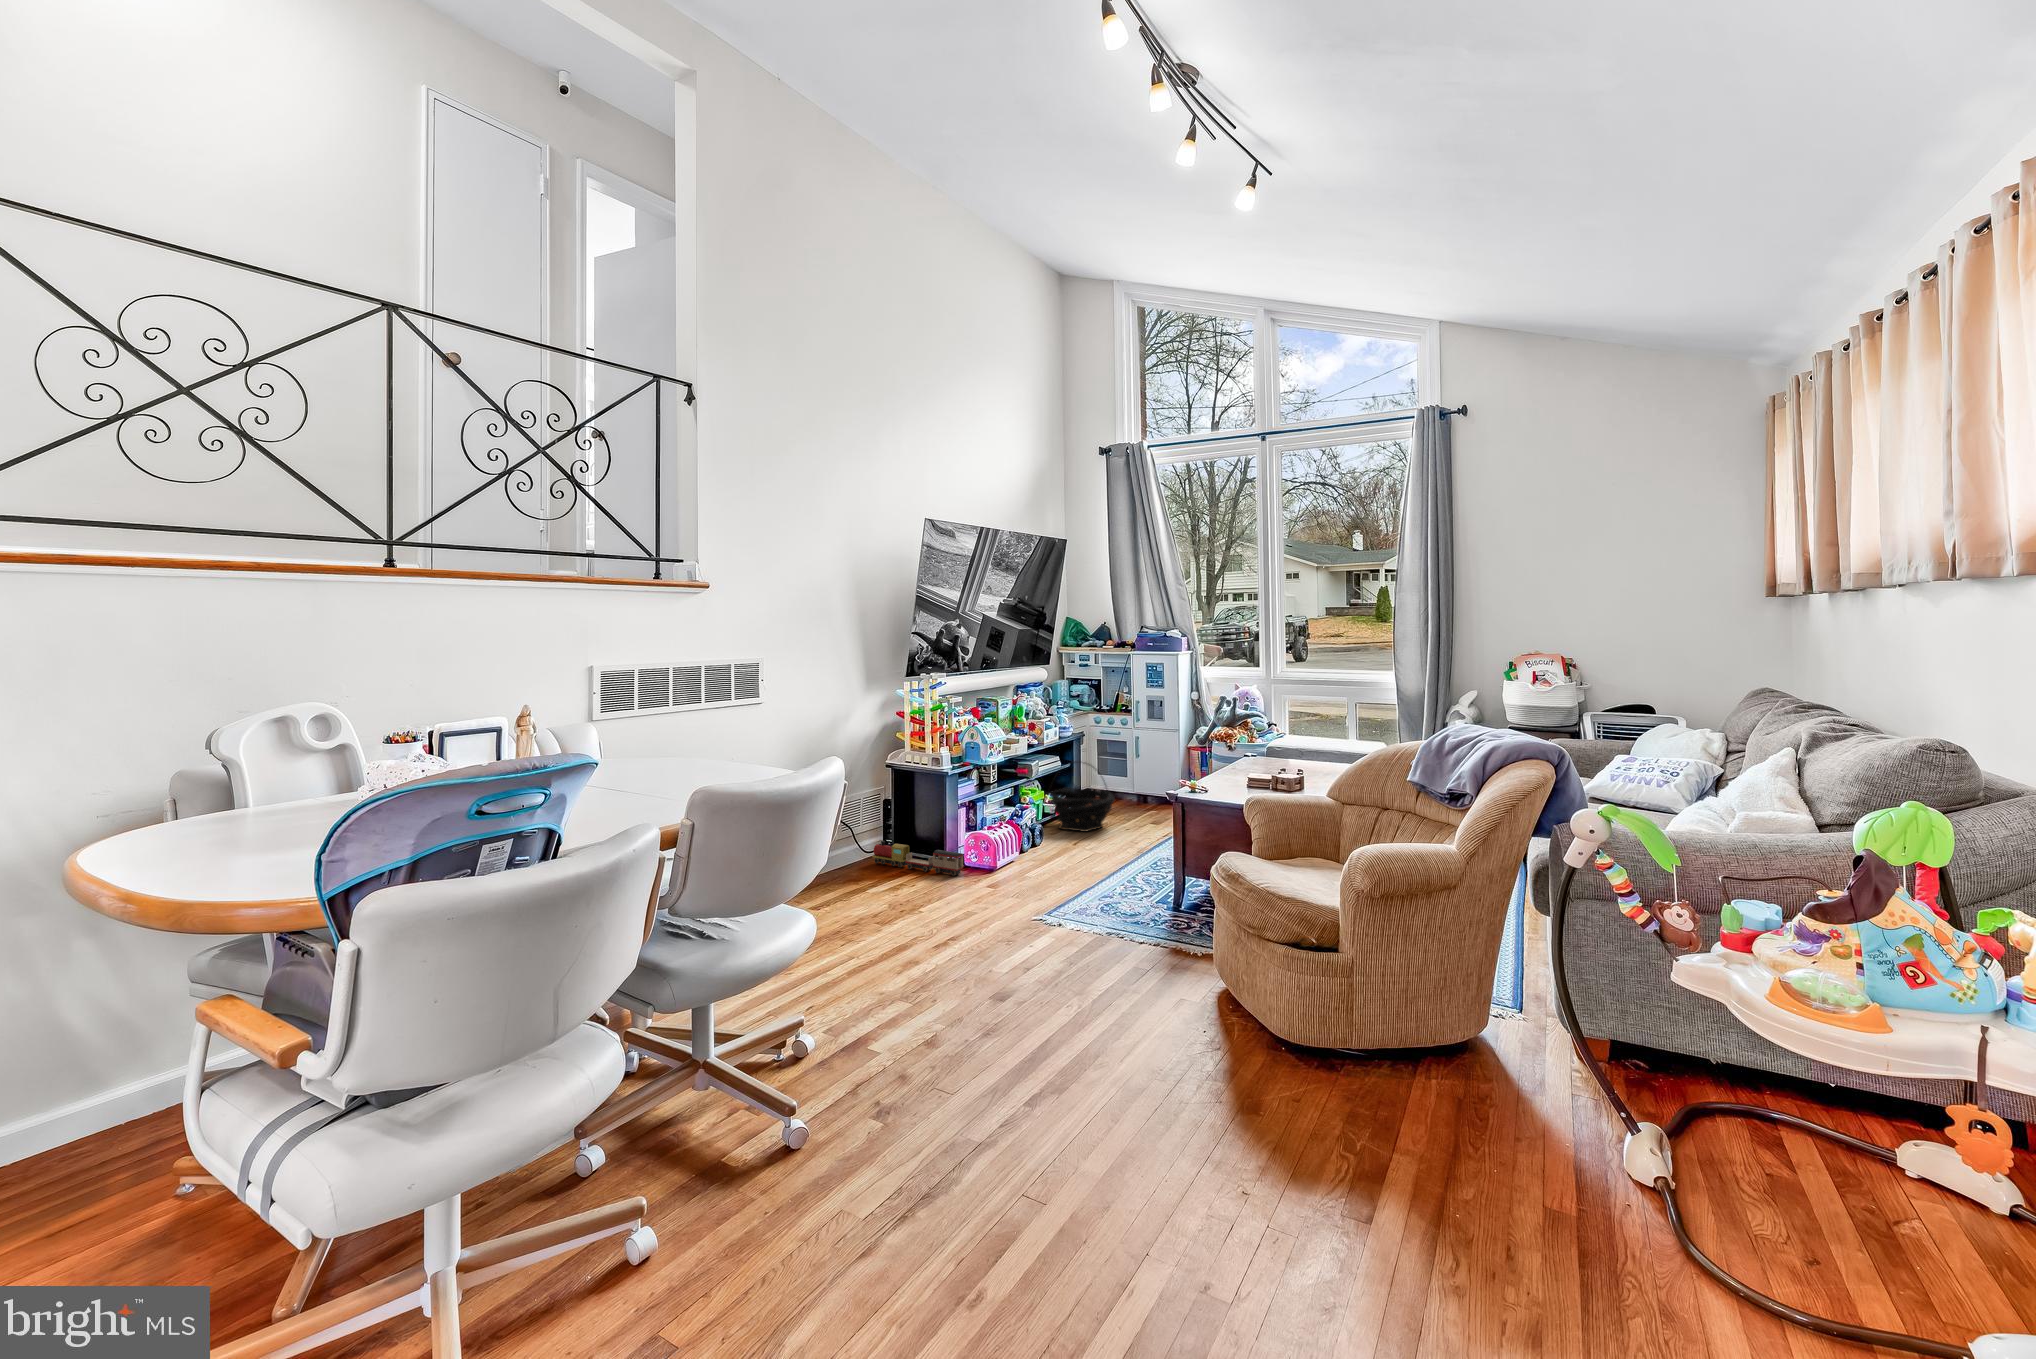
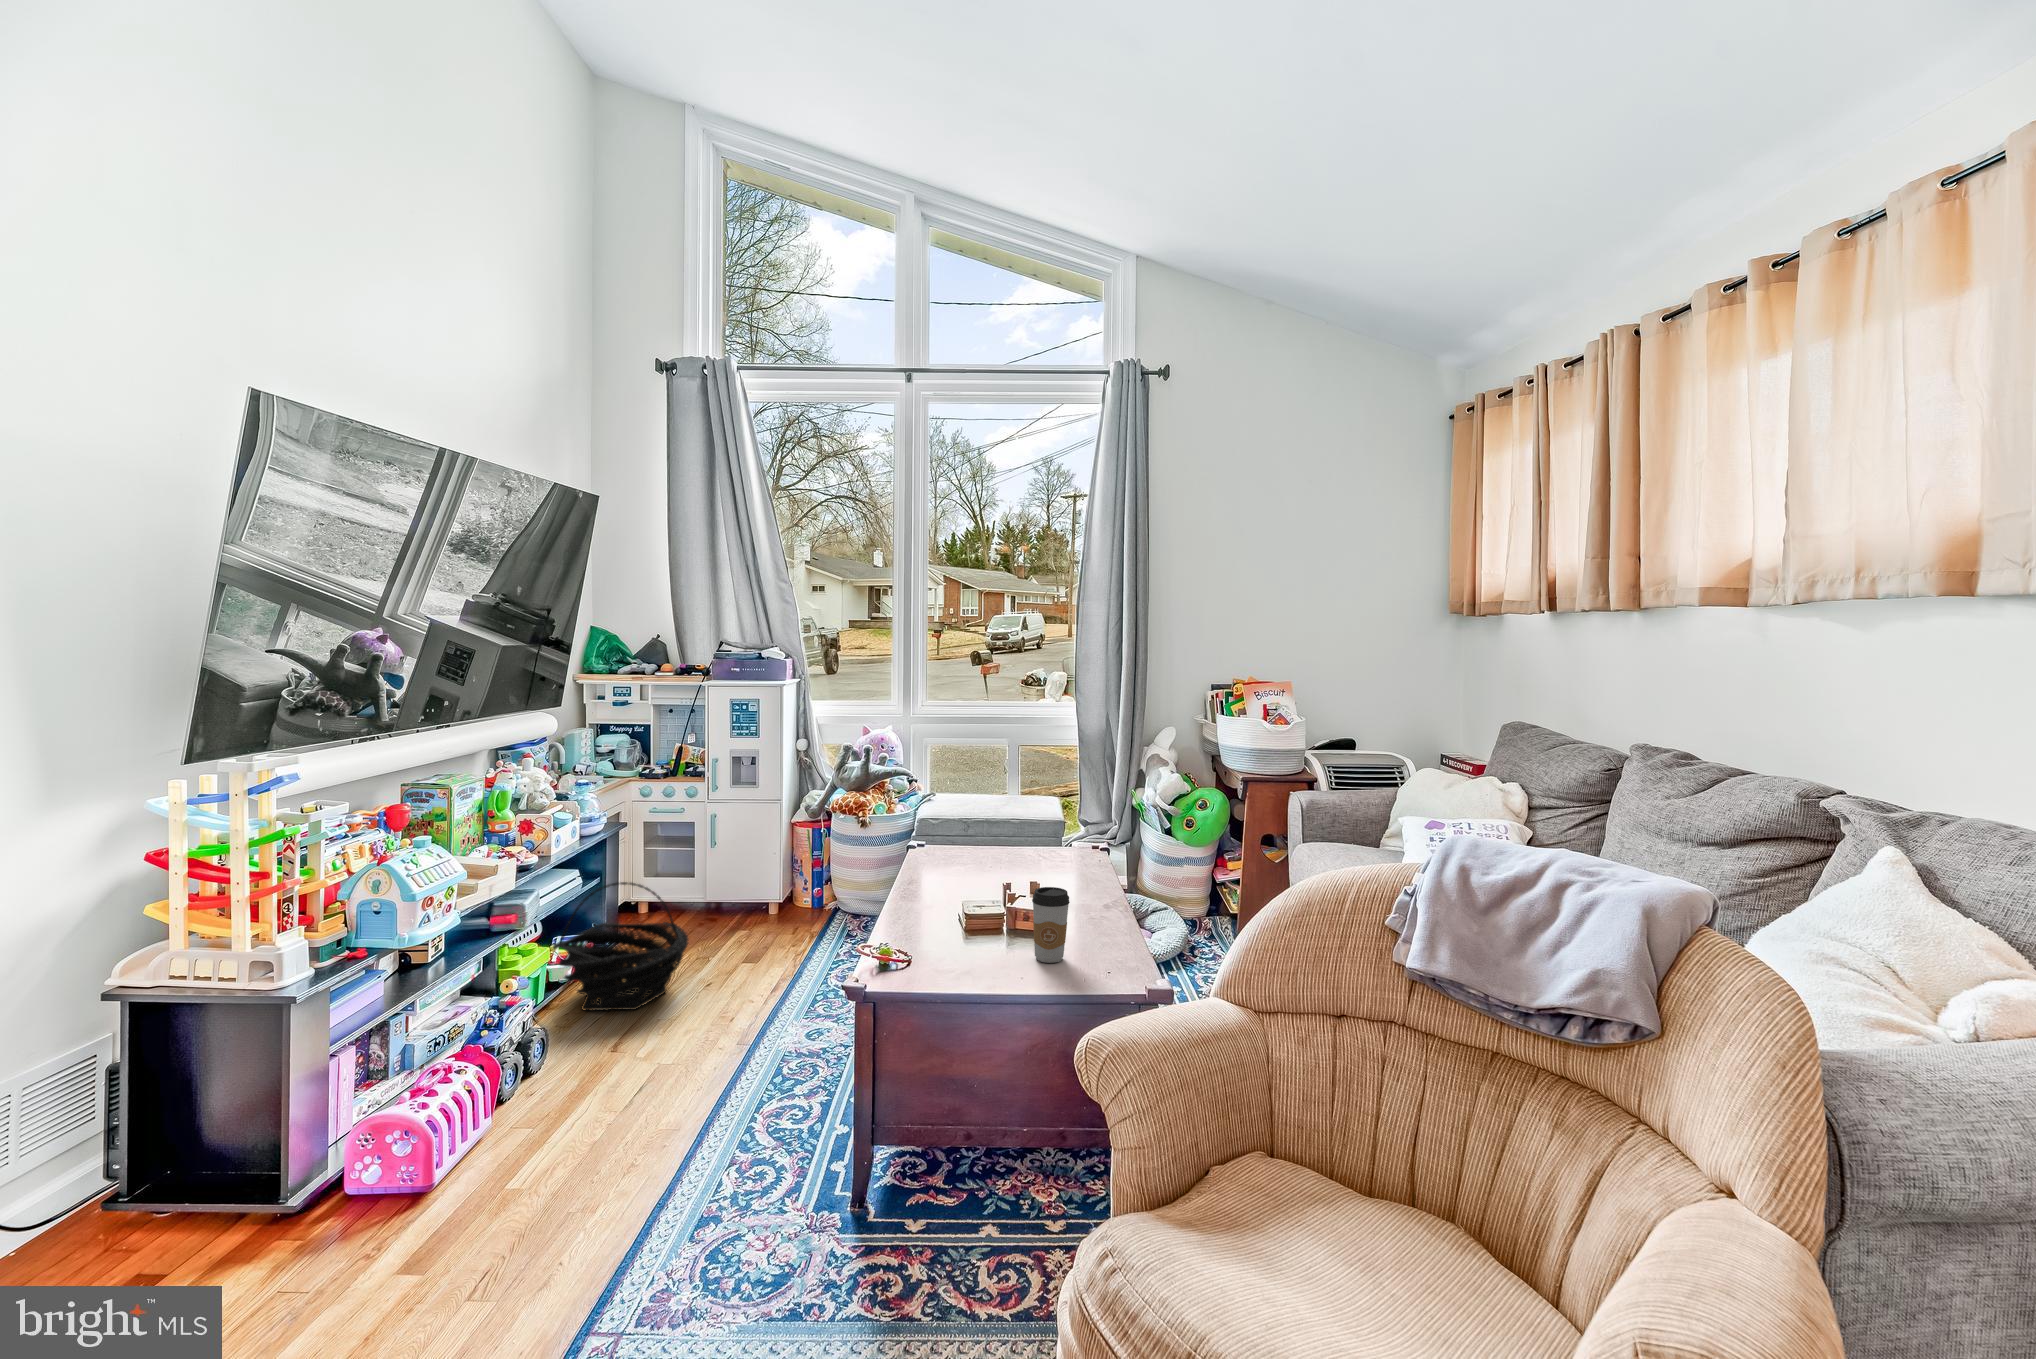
coffee cup: none [1277,756,1298,795] -> present [1032,887,1070,963]
toy train: present [872,841,963,876] -> none [62,1175,341,1241]

